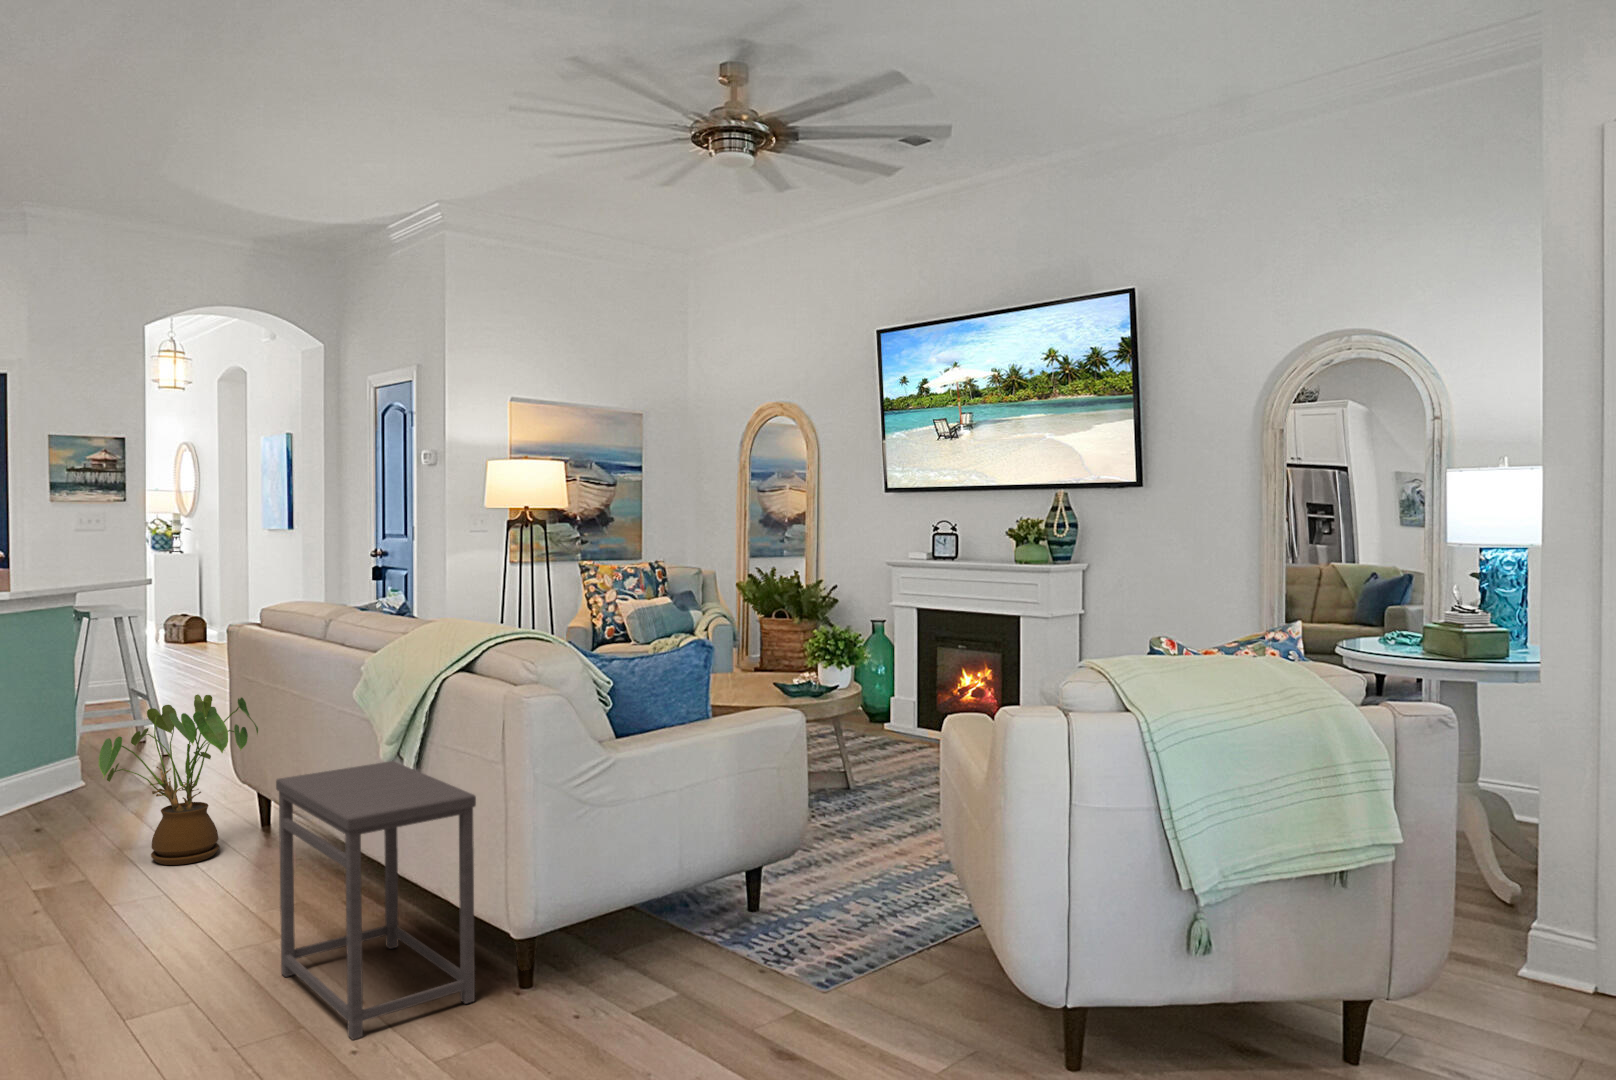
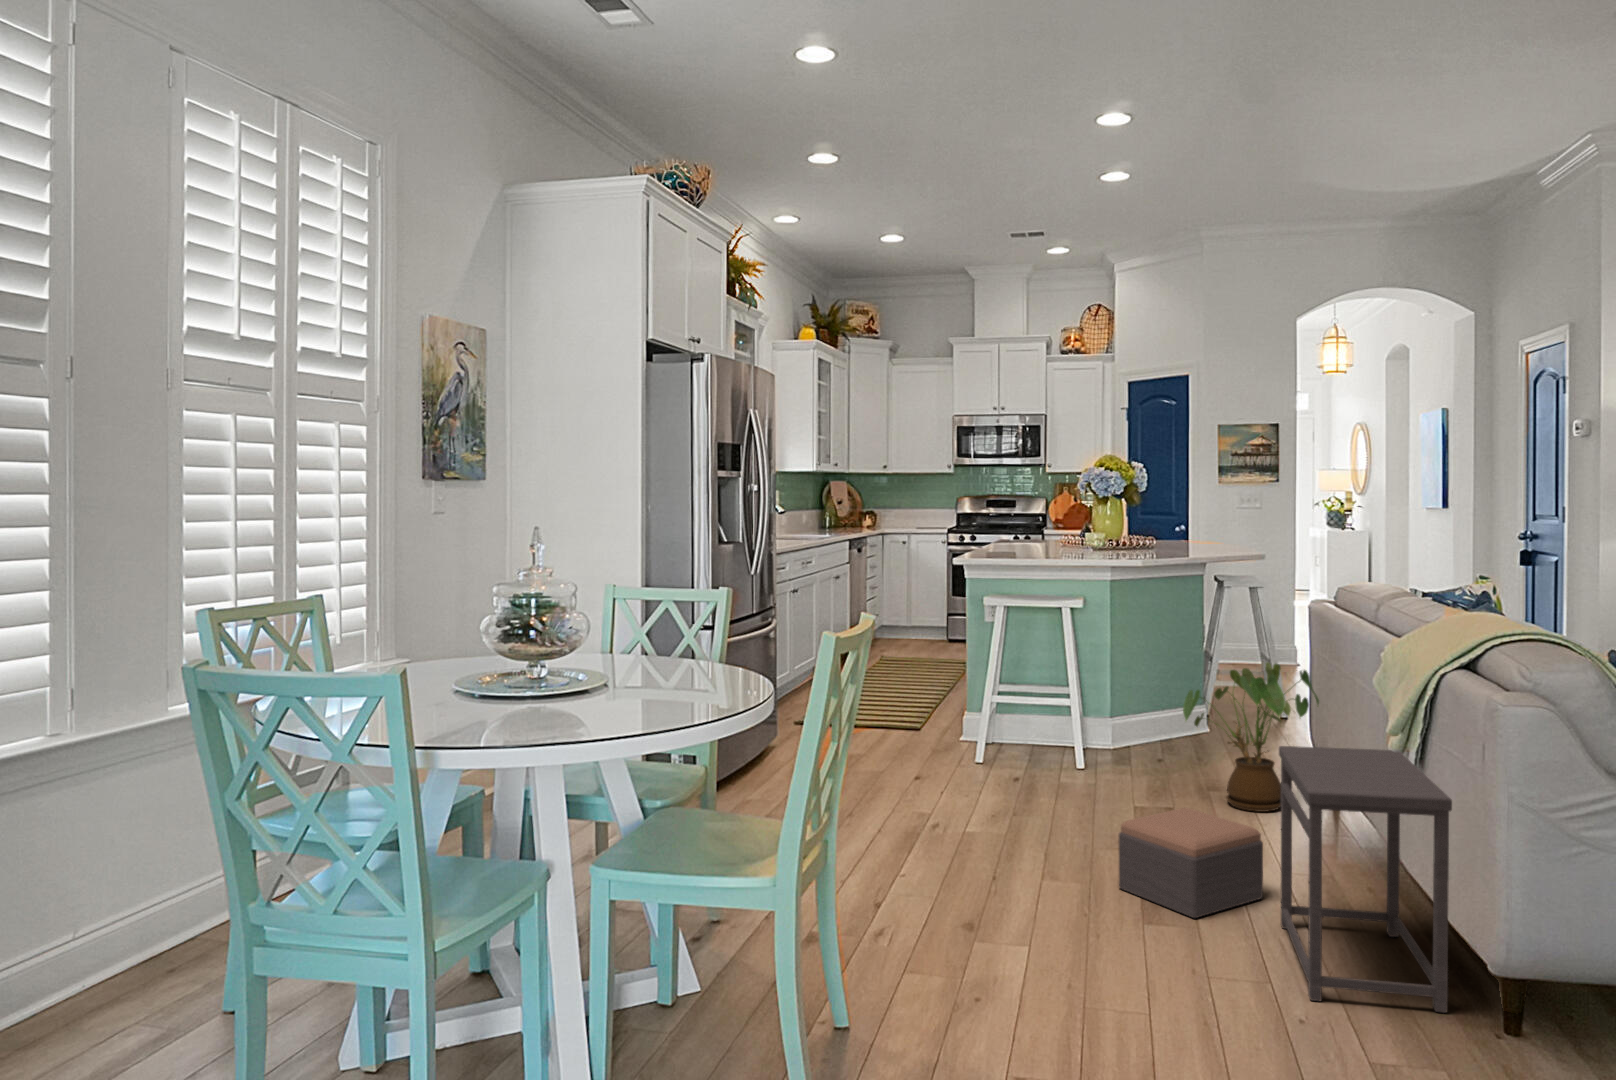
footstool: none [65,875,249,1001] -> present [1119,808,1263,918]

